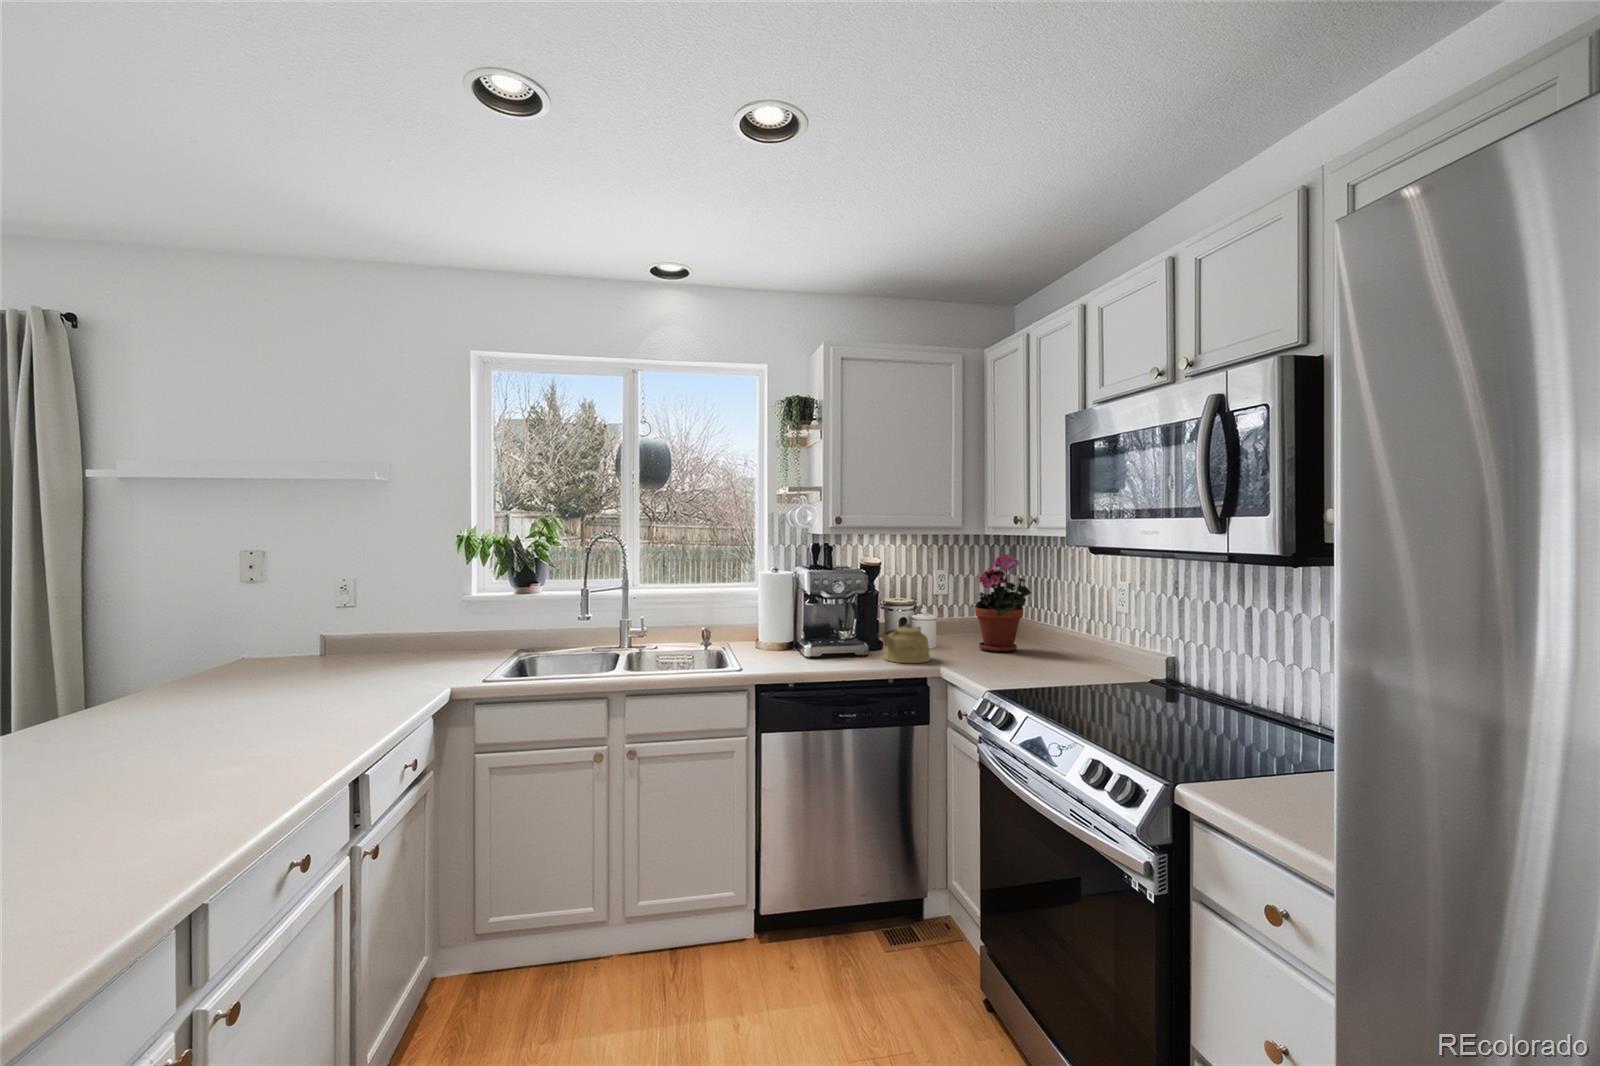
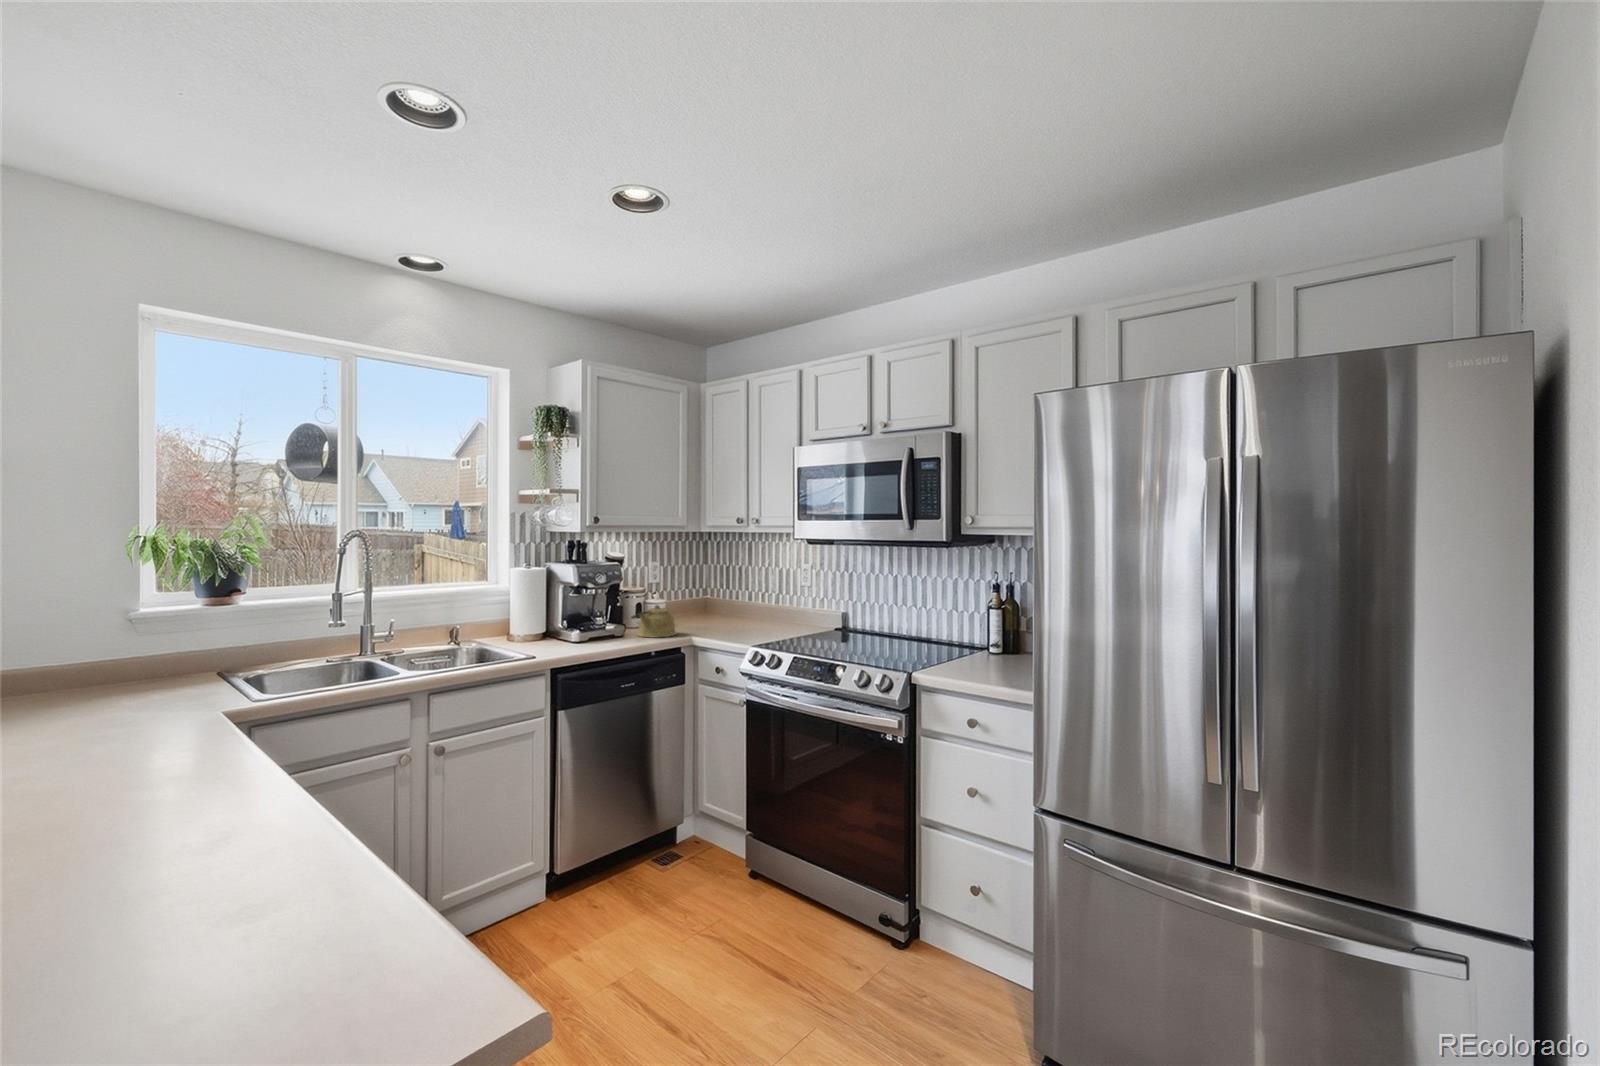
potted plant: present [975,554,1031,652] -> none [692,547,735,625]

